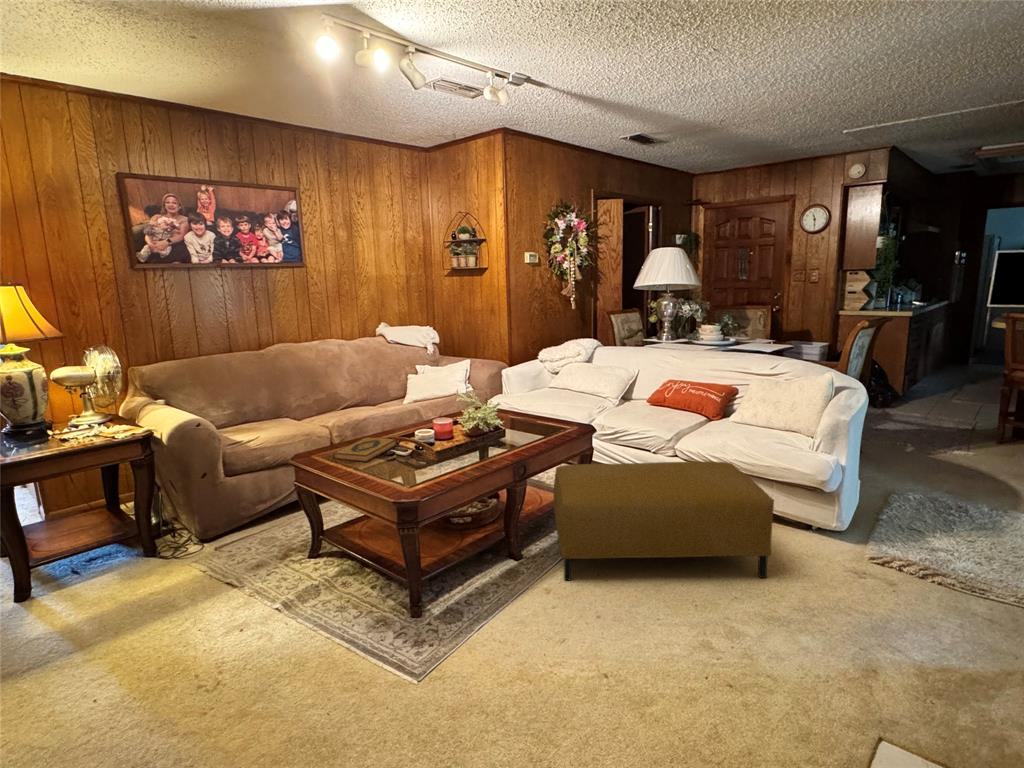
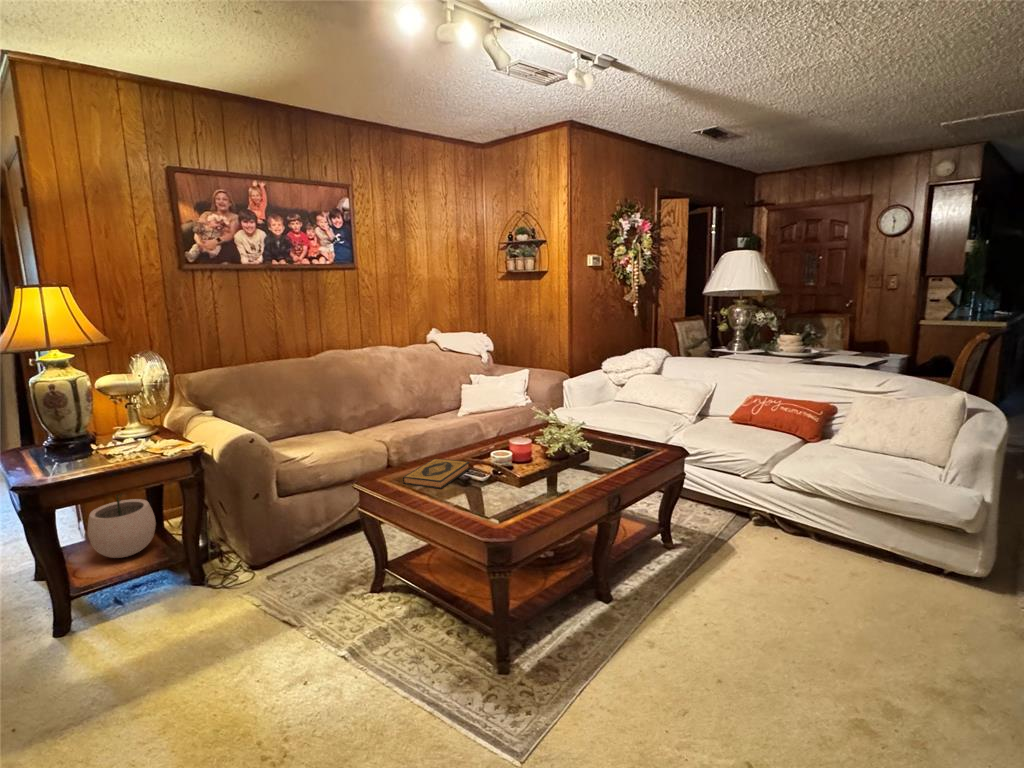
ottoman: present [554,461,774,580] -> none [645,495,921,636]
plant pot: none [45,469,110,533] -> present [88,493,156,558]

